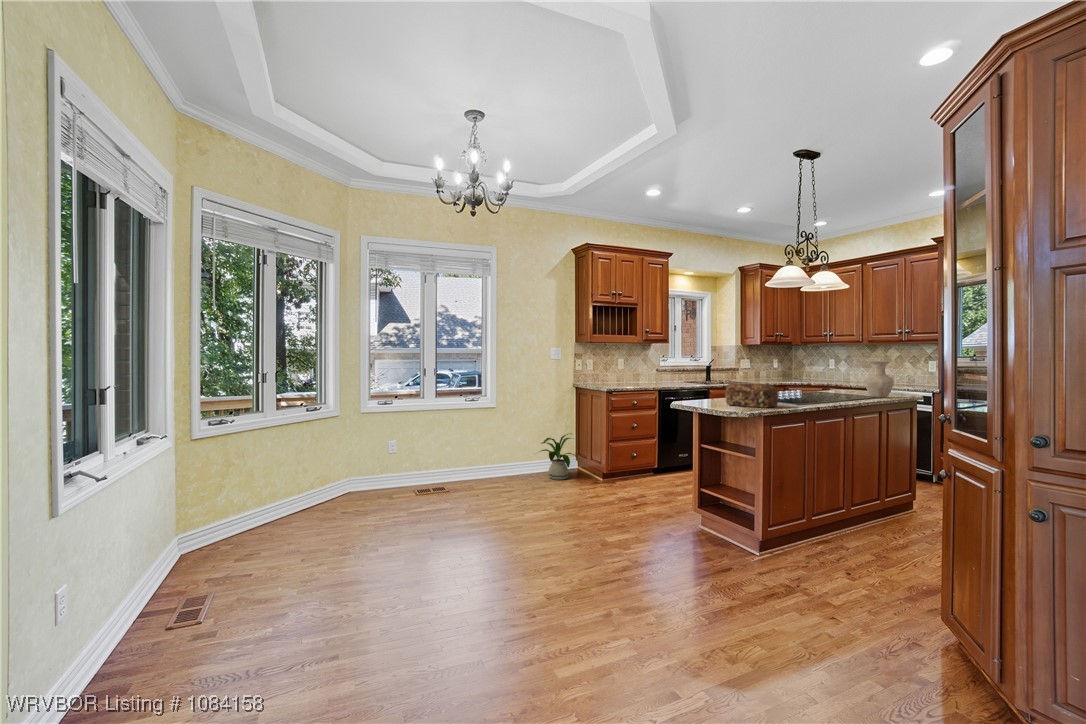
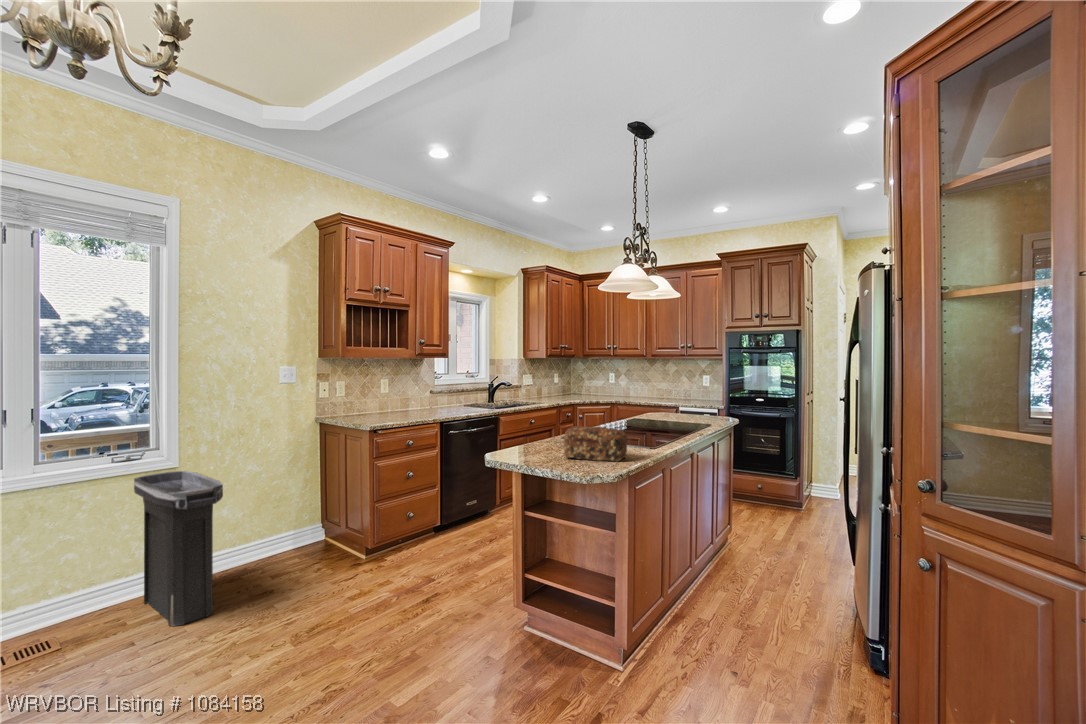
vase: present [864,361,894,398] -> none [680,386,708,427]
trash can: none [473,409,516,495] -> present [134,471,223,626]
house plant: present [541,433,577,480] -> none [252,498,334,572]

